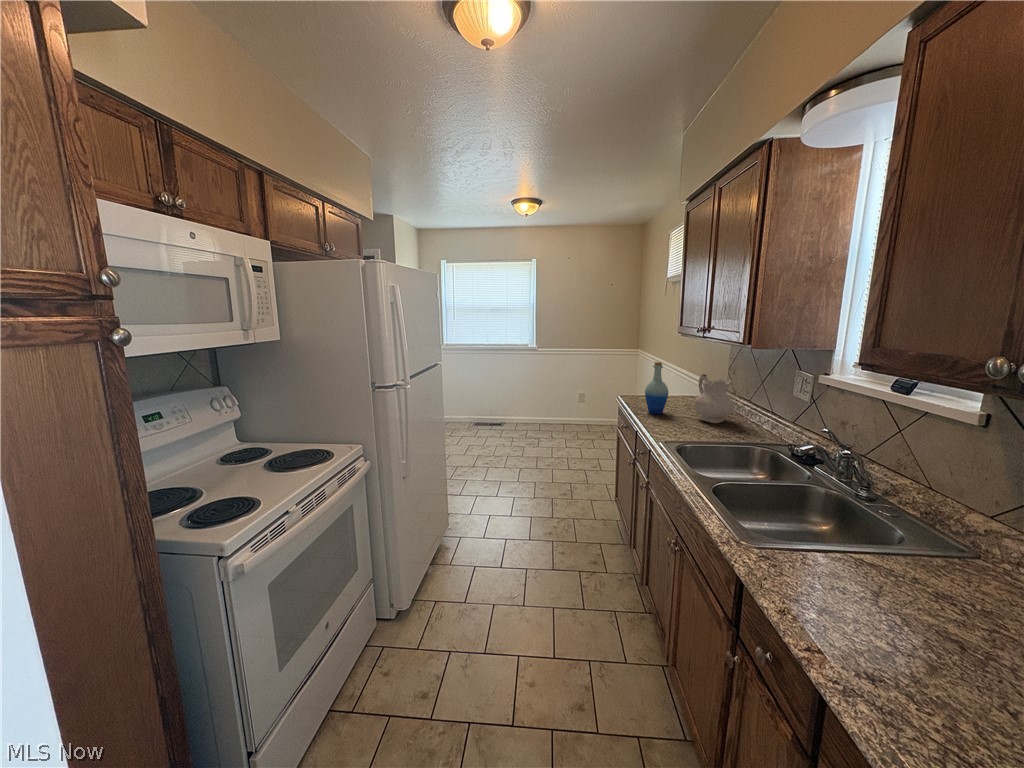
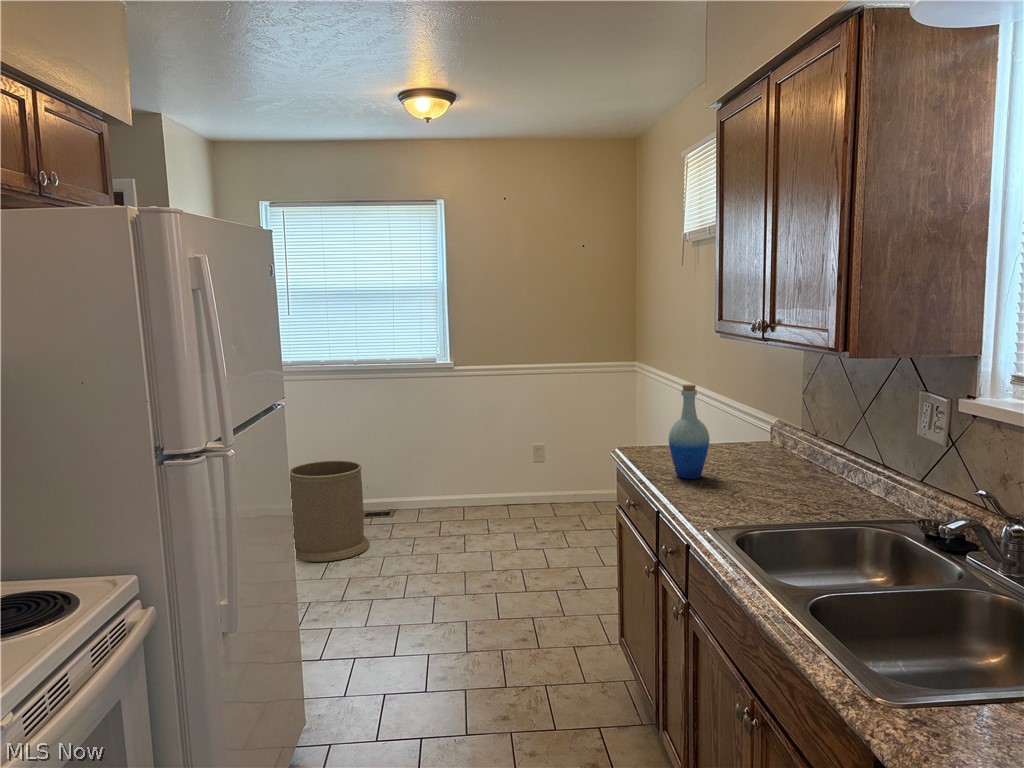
ceramic pitcher: present [695,374,734,423] -> none [756,402,822,490]
trash can: none [450,396,490,446] -> present [290,461,370,562]

